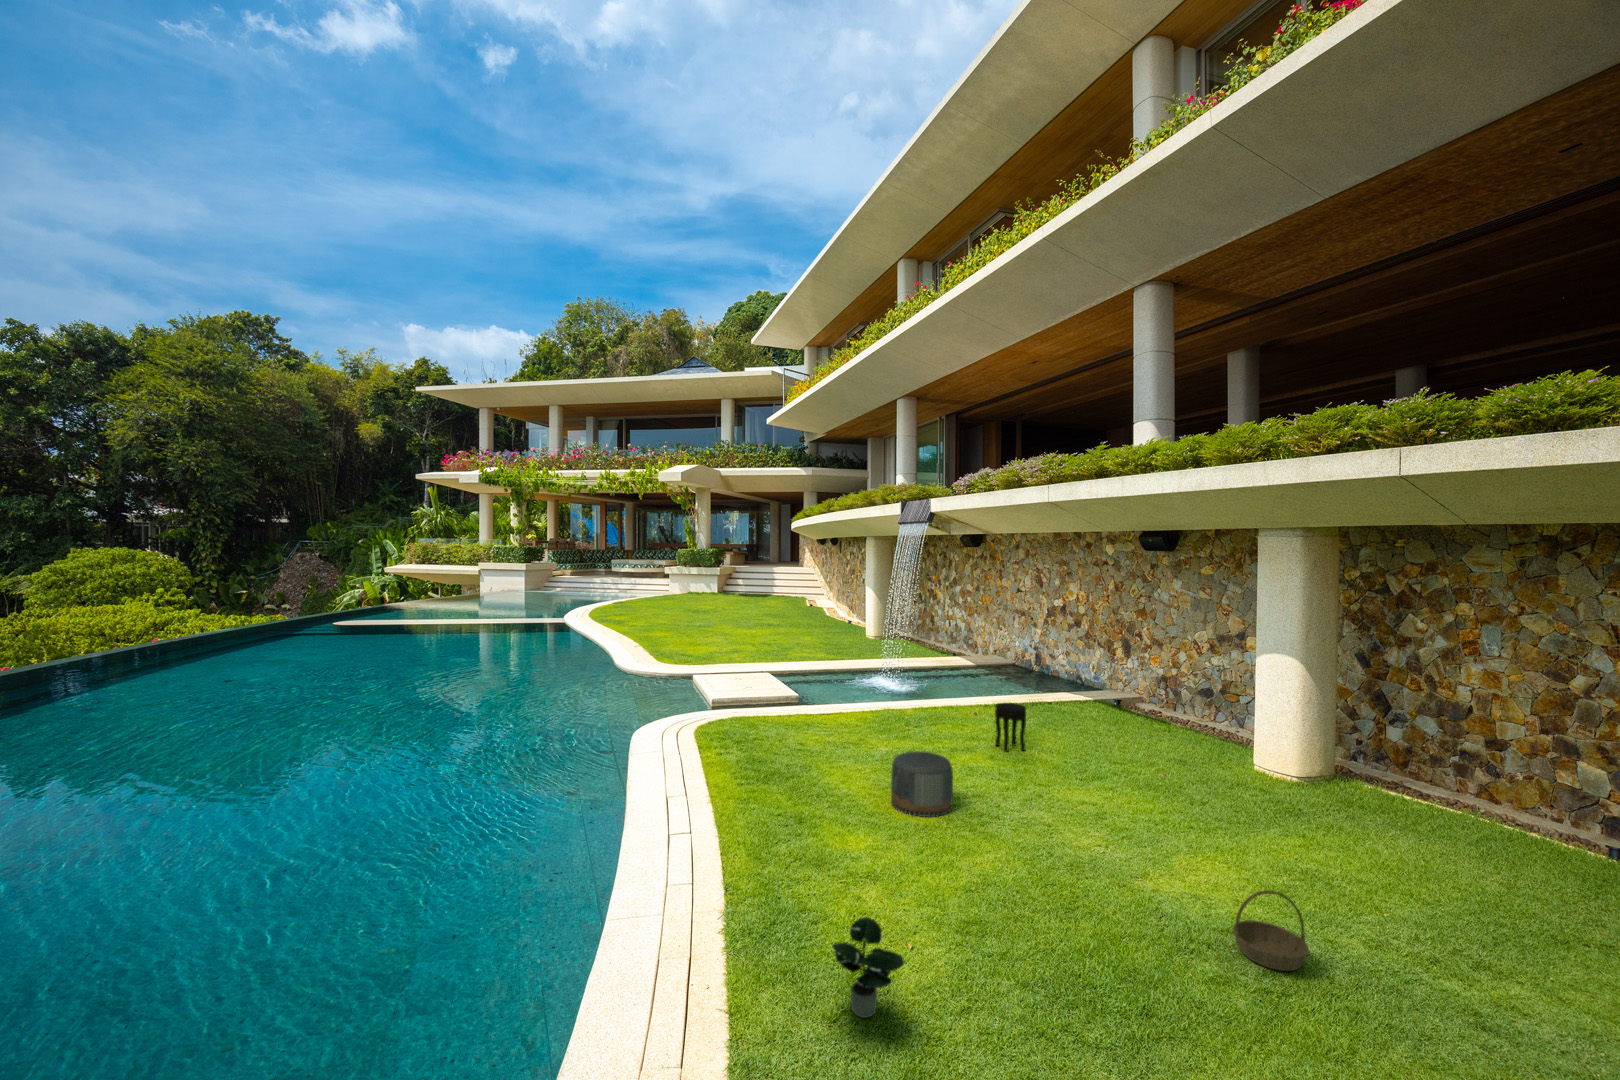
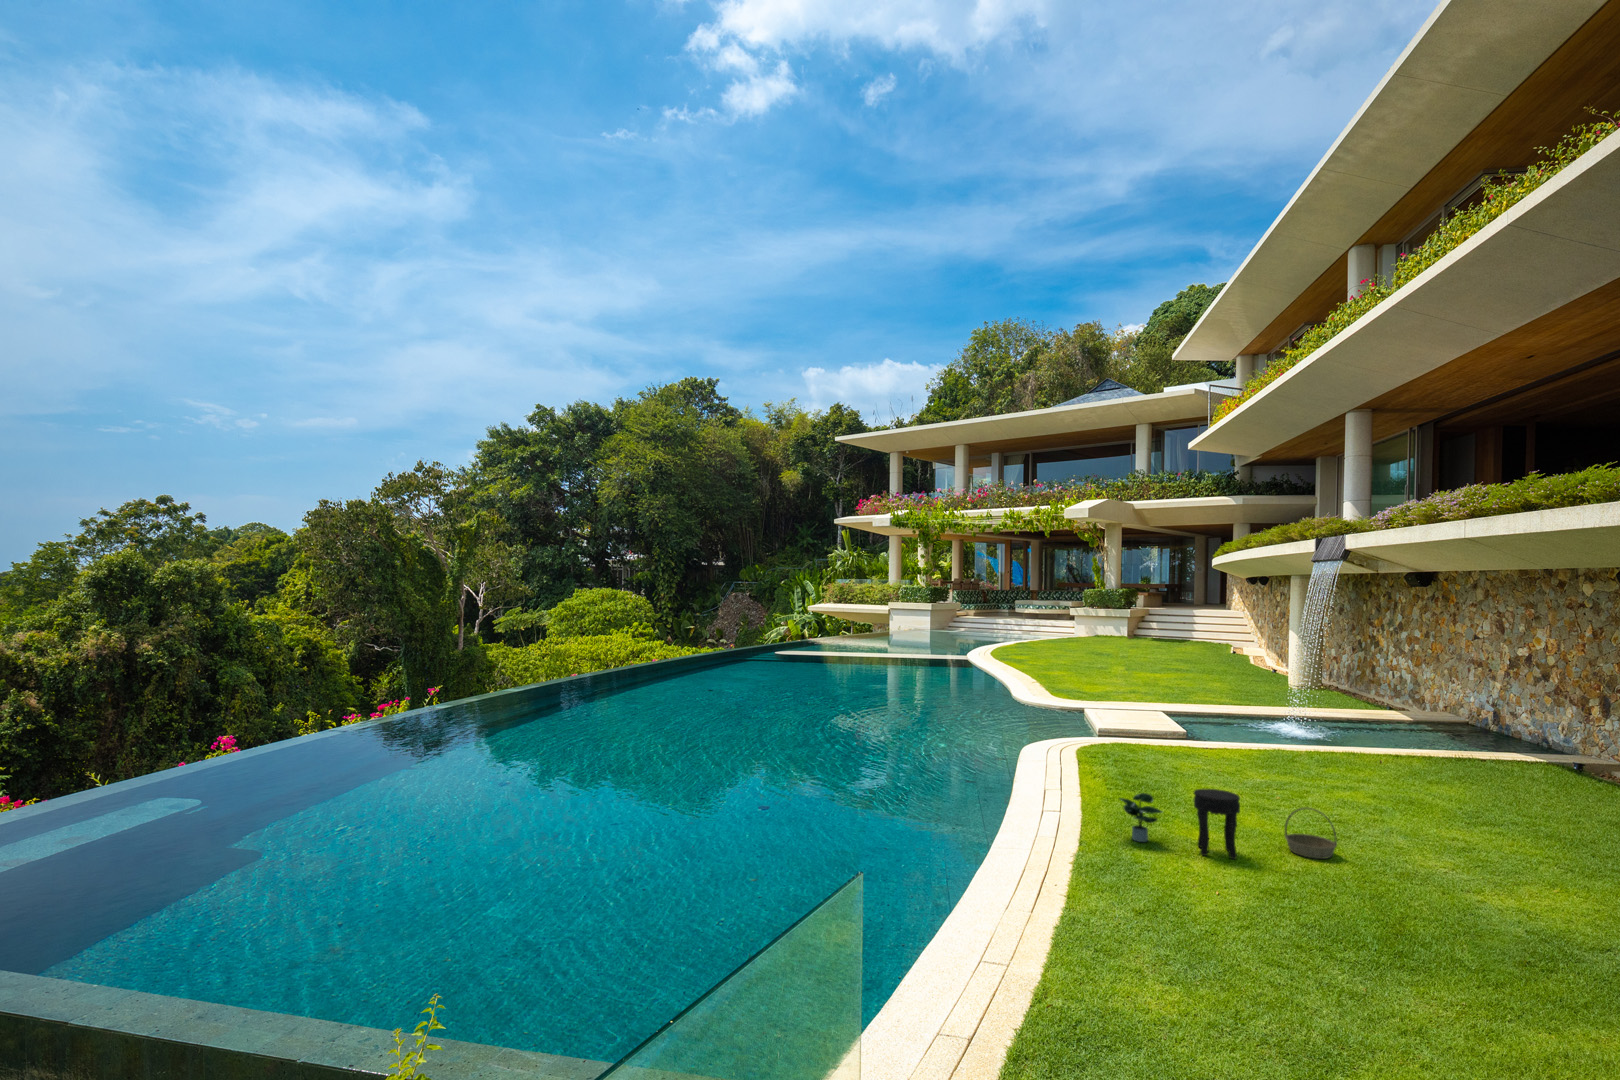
side table: present [995,703,1026,752] -> present [1194,789,1240,859]
pouf: present [891,751,953,817] -> none [1221,745,1277,794]
basket: present [1233,890,1309,971] -> present [1285,807,1337,859]

